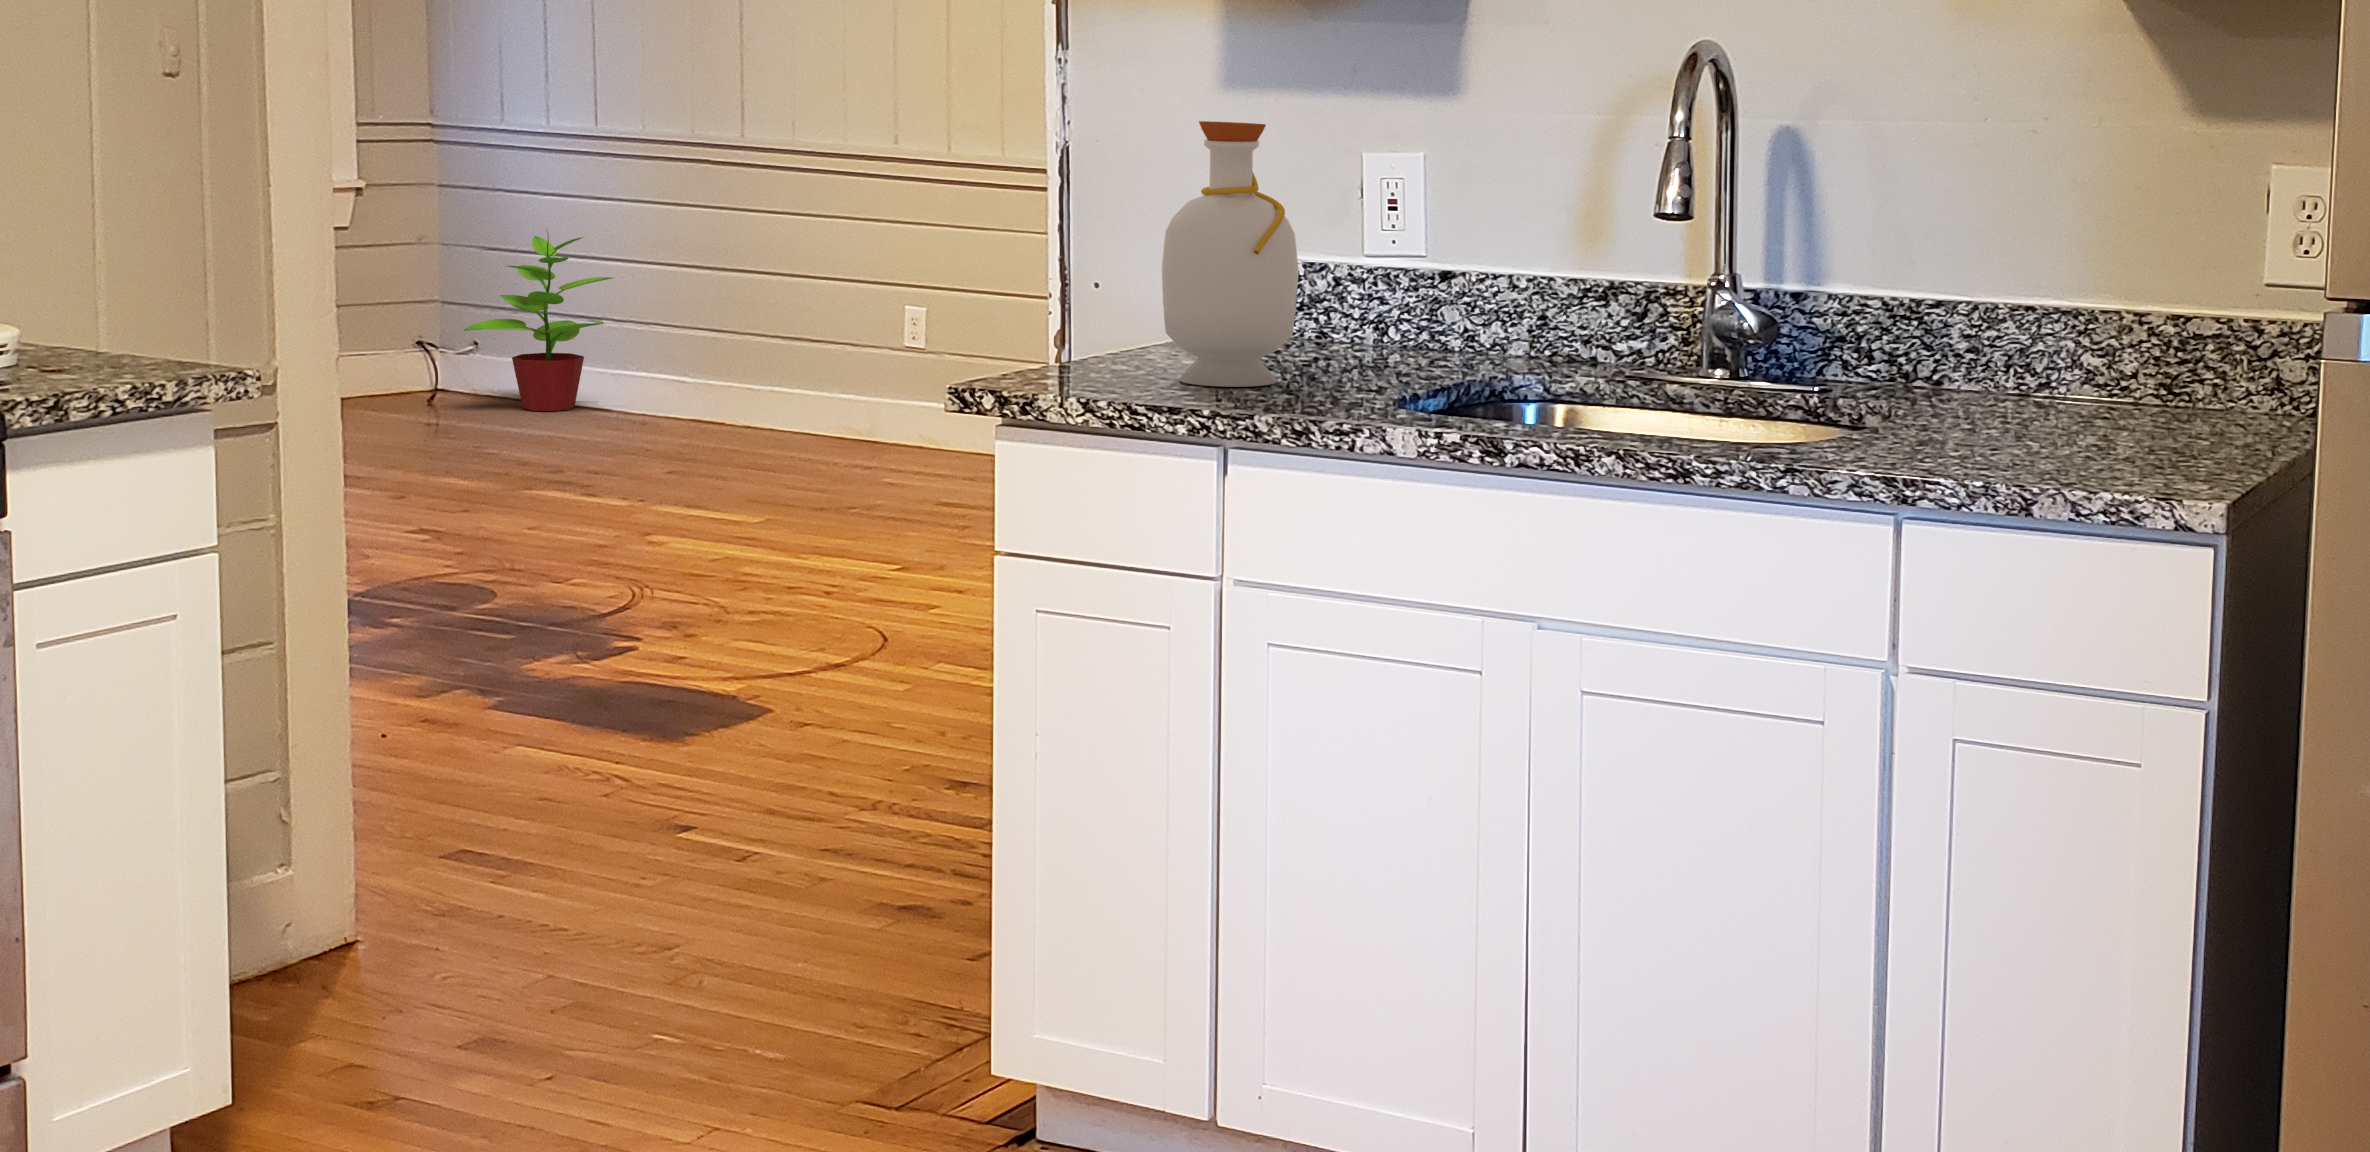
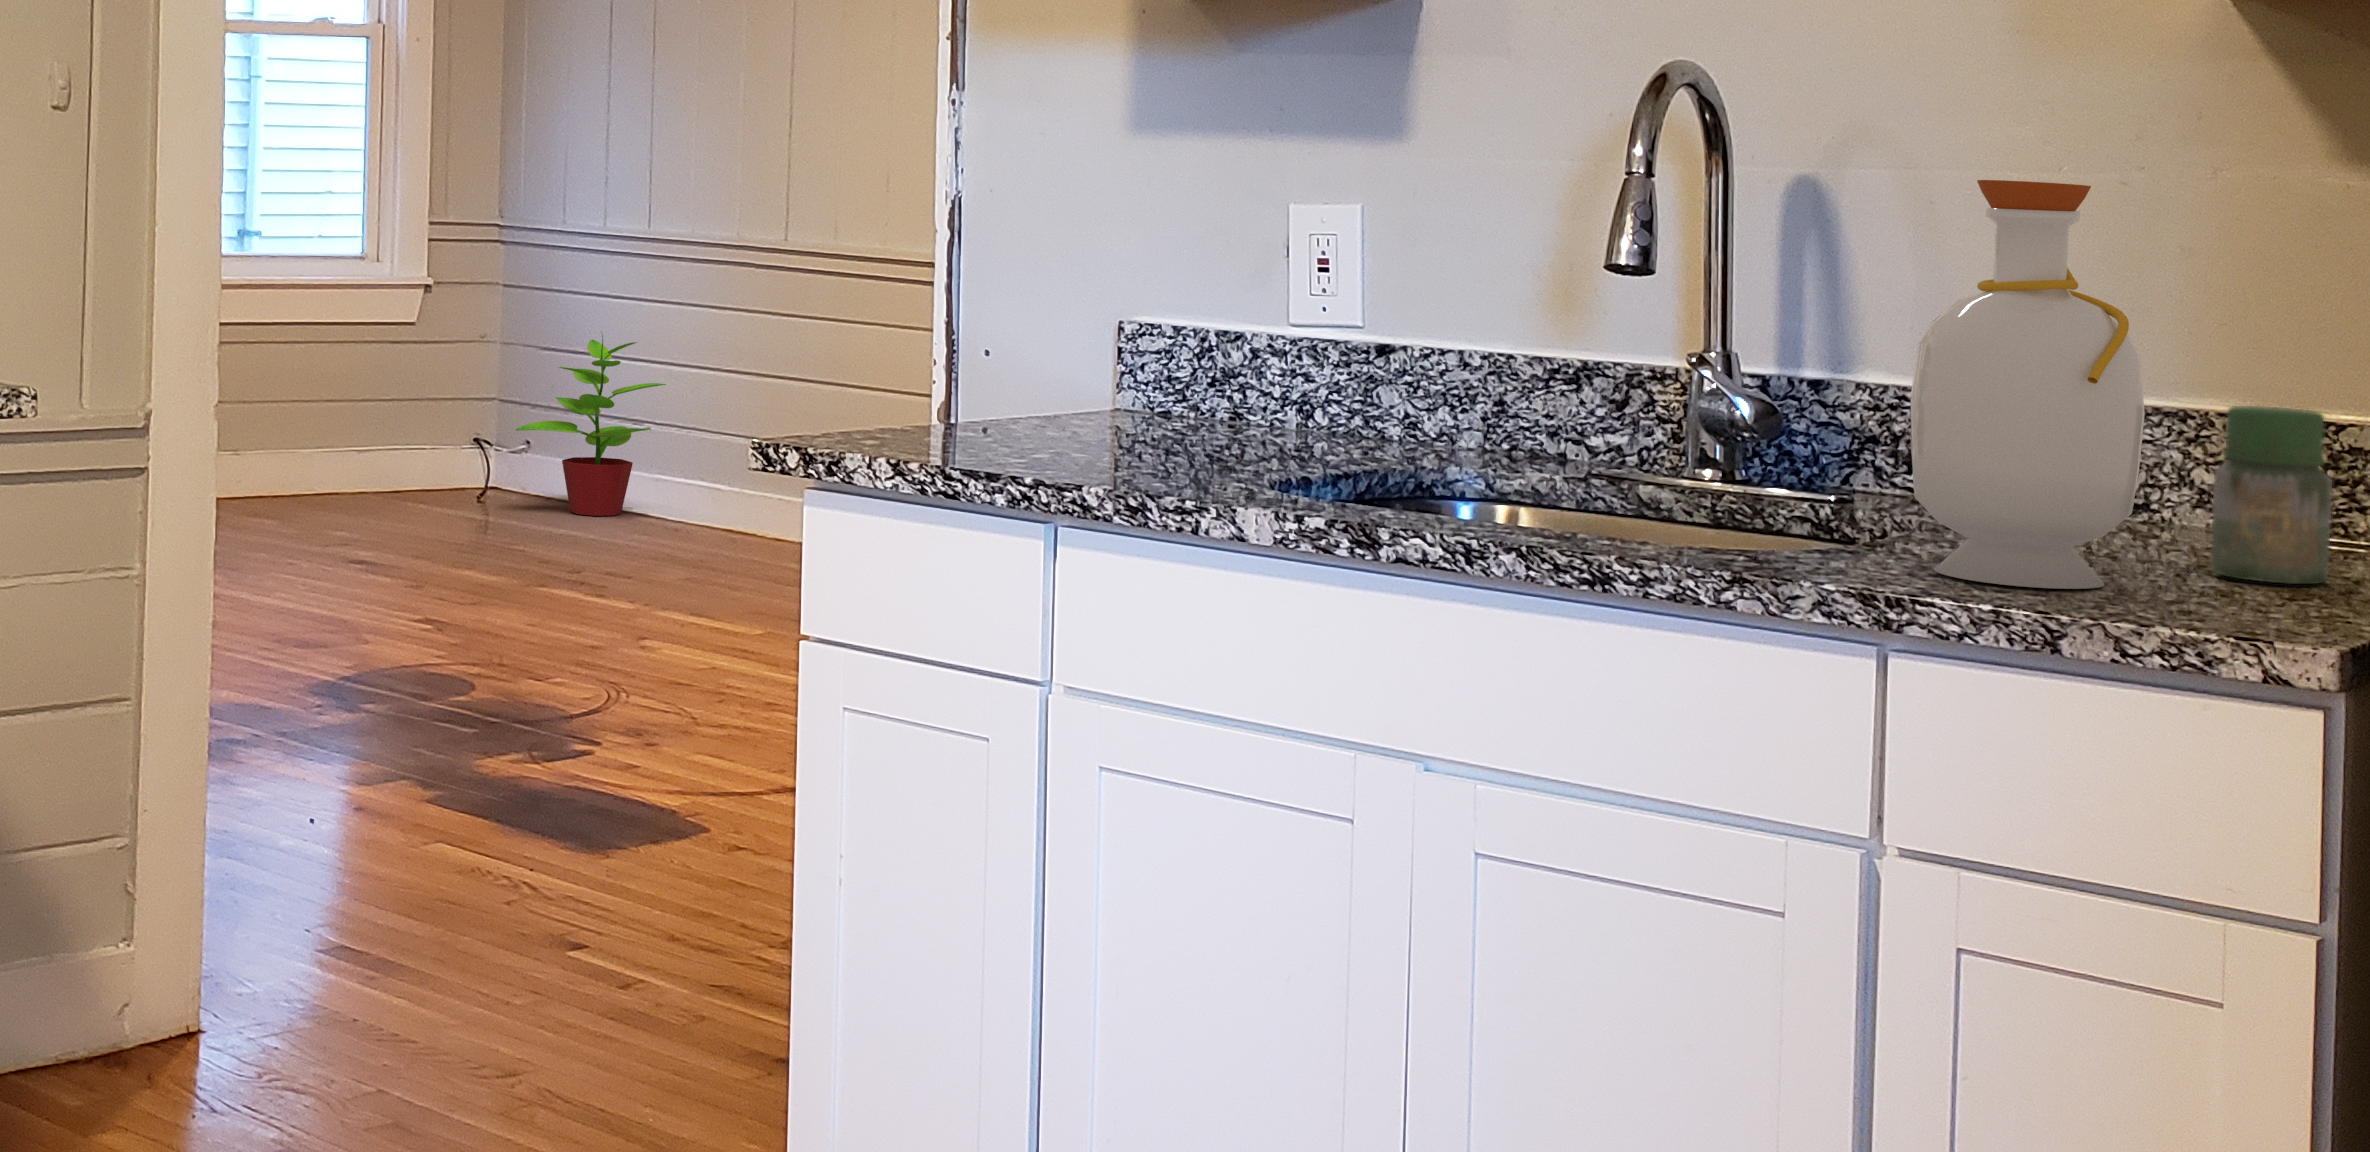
bottle: present [1162,121,1299,387] -> present [1910,180,2145,589]
jar: none [2109,316,2192,448] -> present [2210,406,2332,584]

